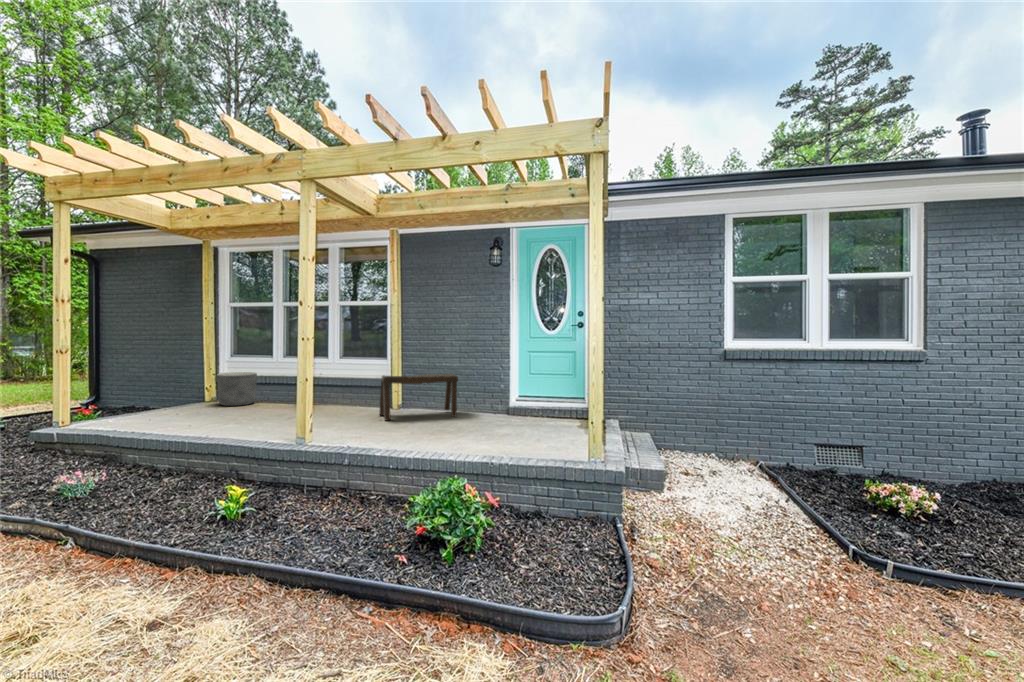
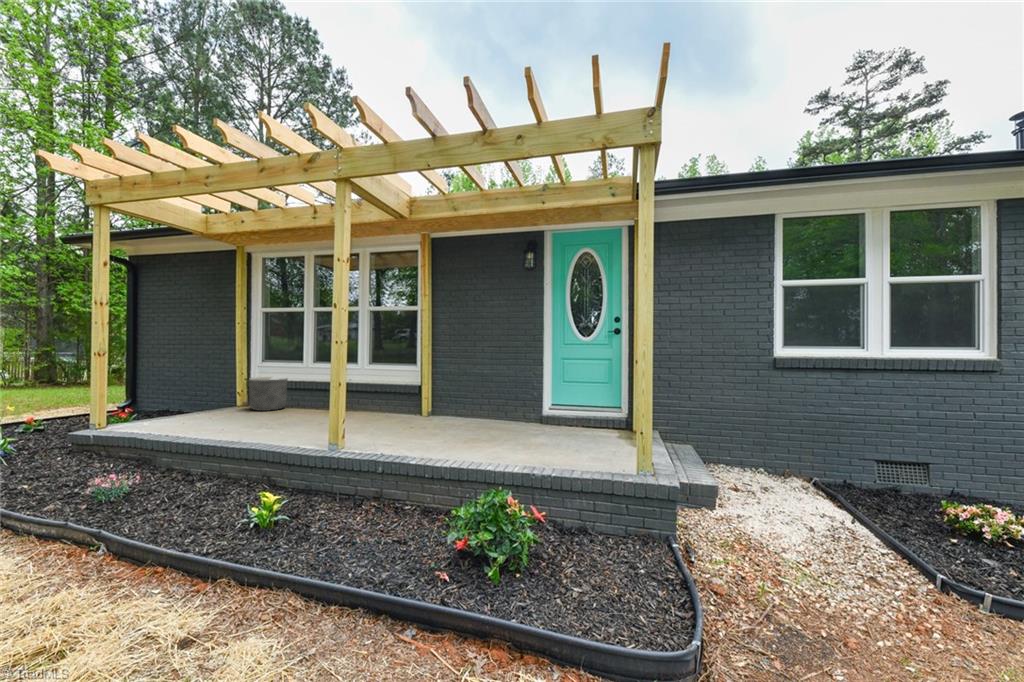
bench: present [380,373,458,420] -> none [411,380,491,427]

